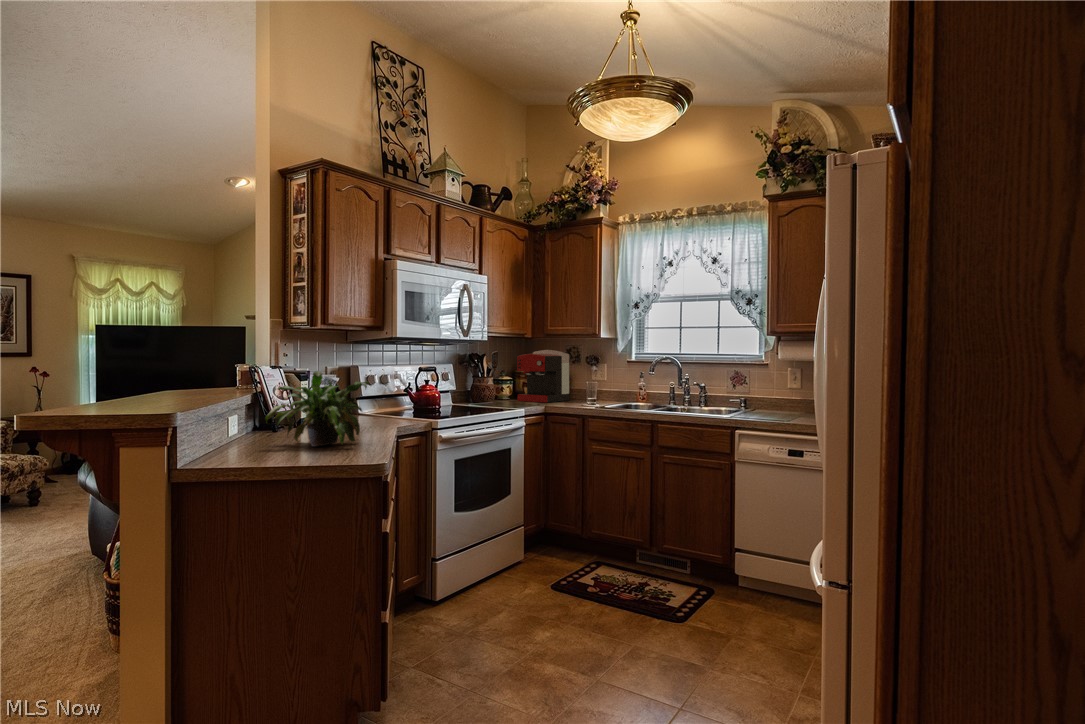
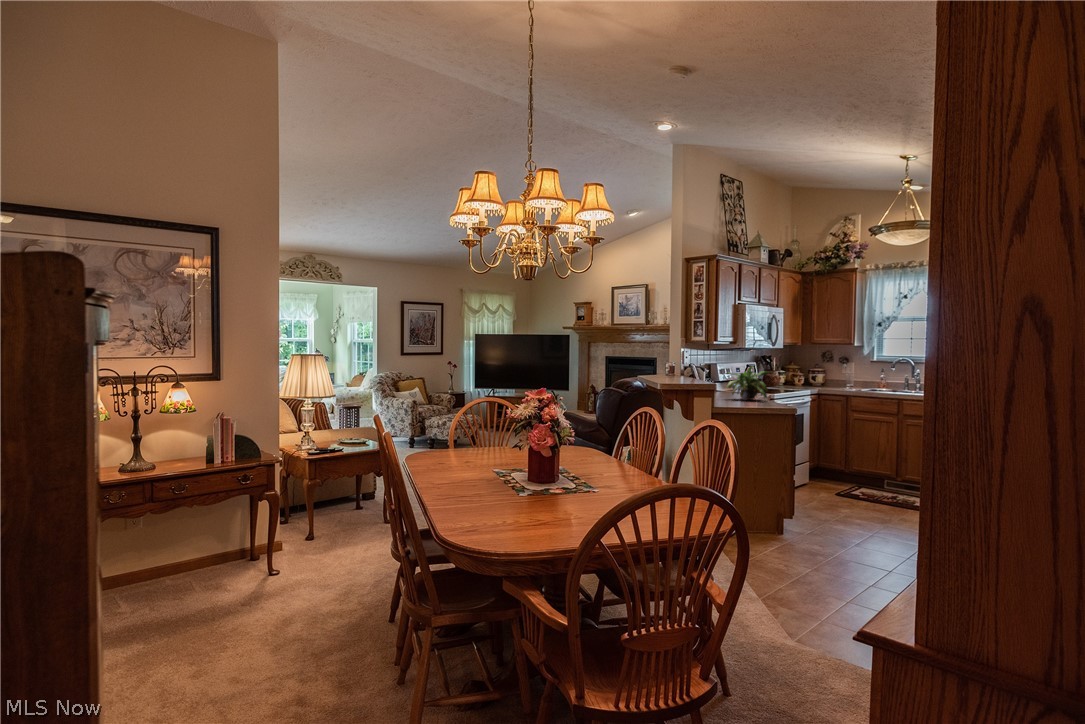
coffee maker: present [517,350,569,402] -> none [792,353,828,387]

